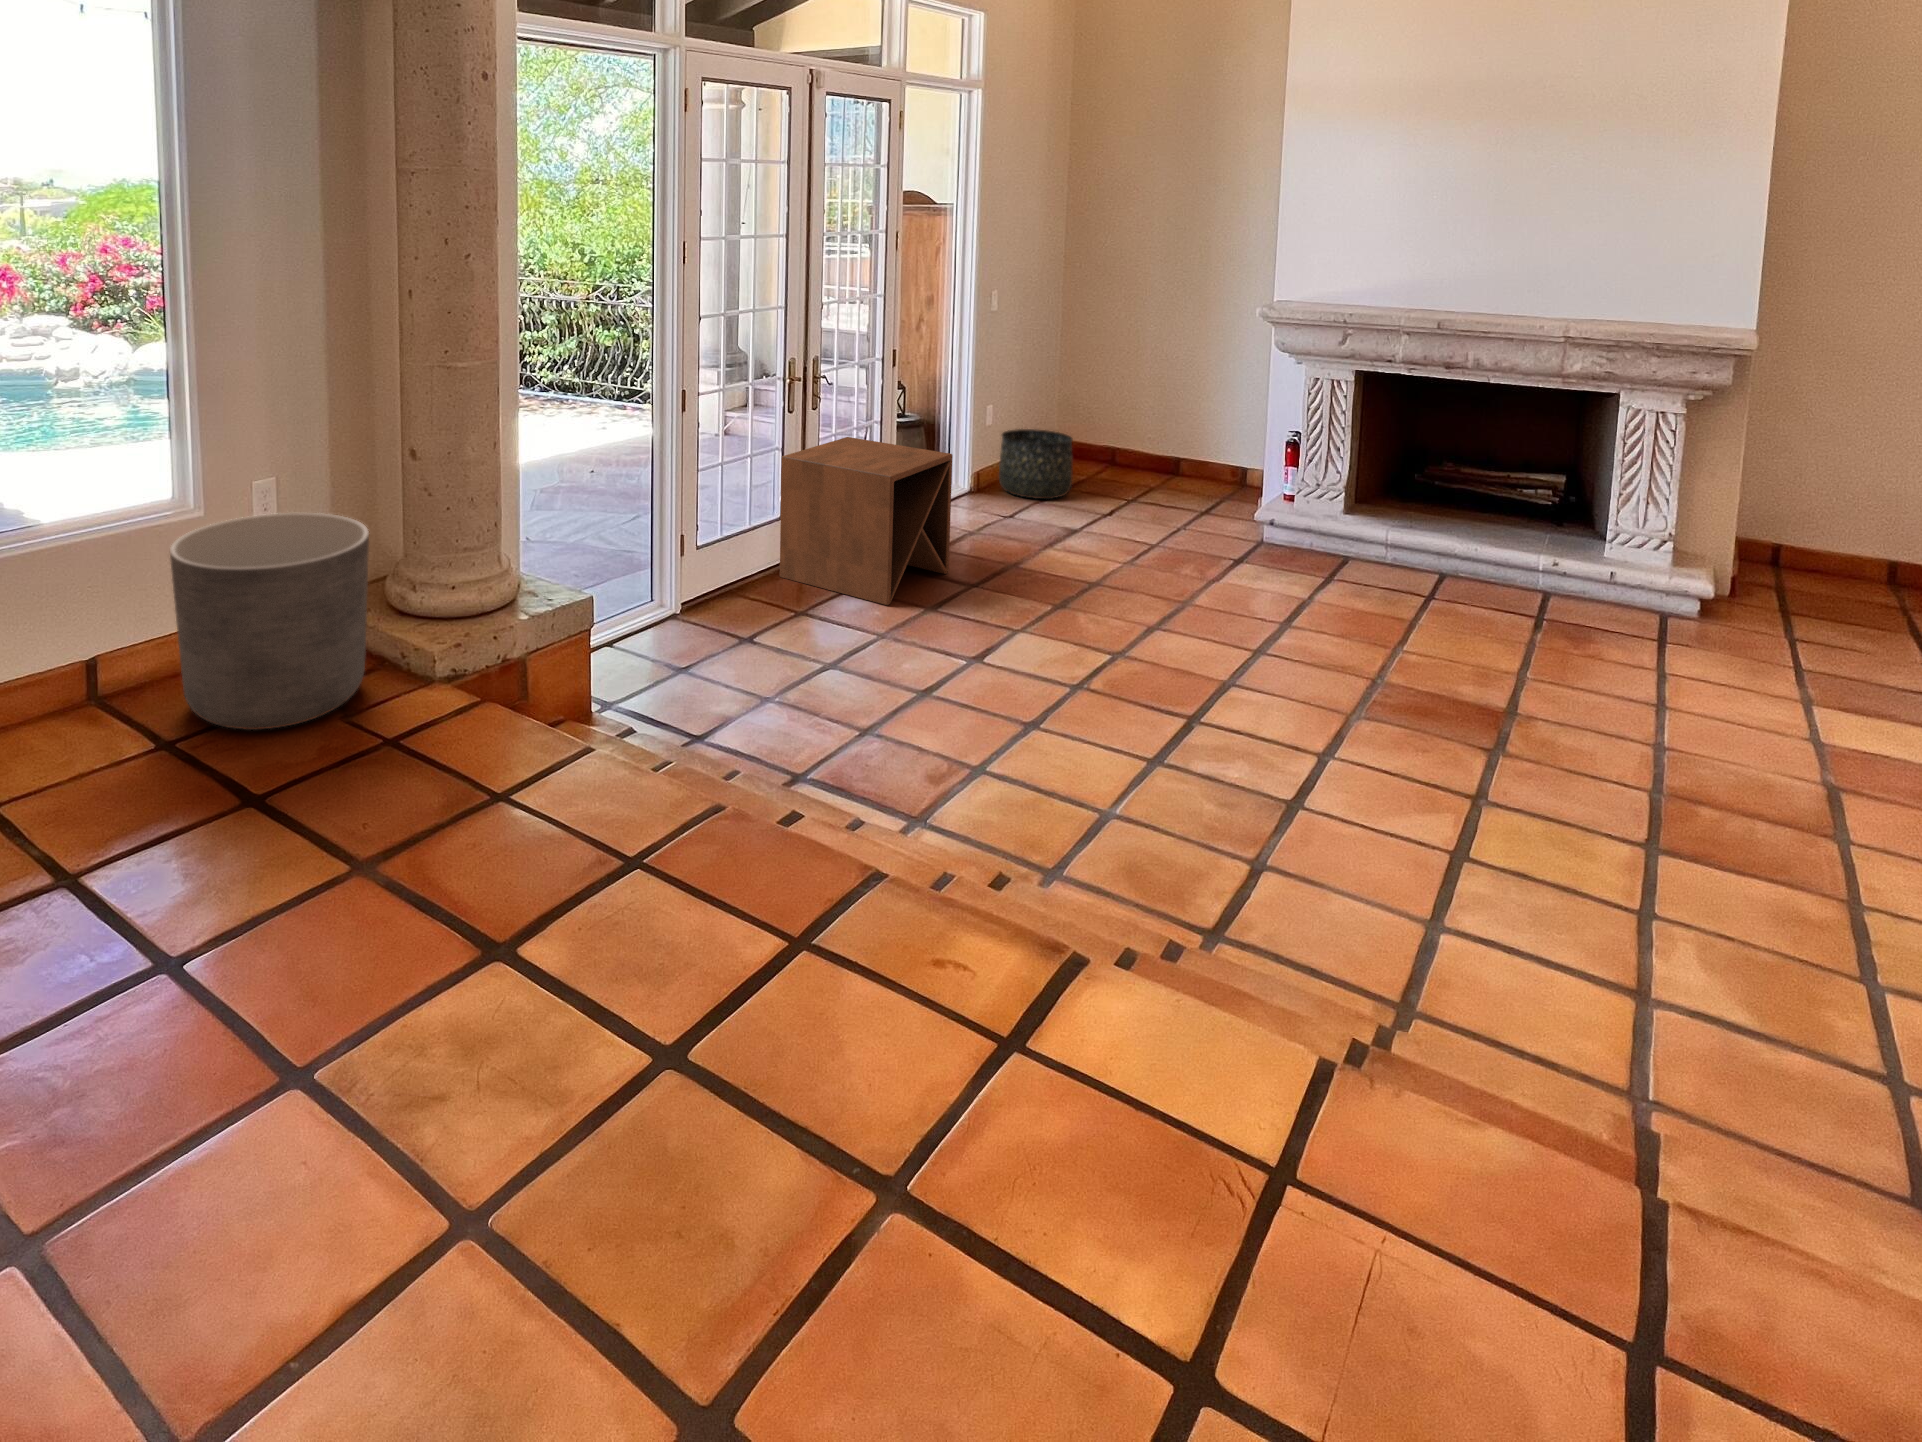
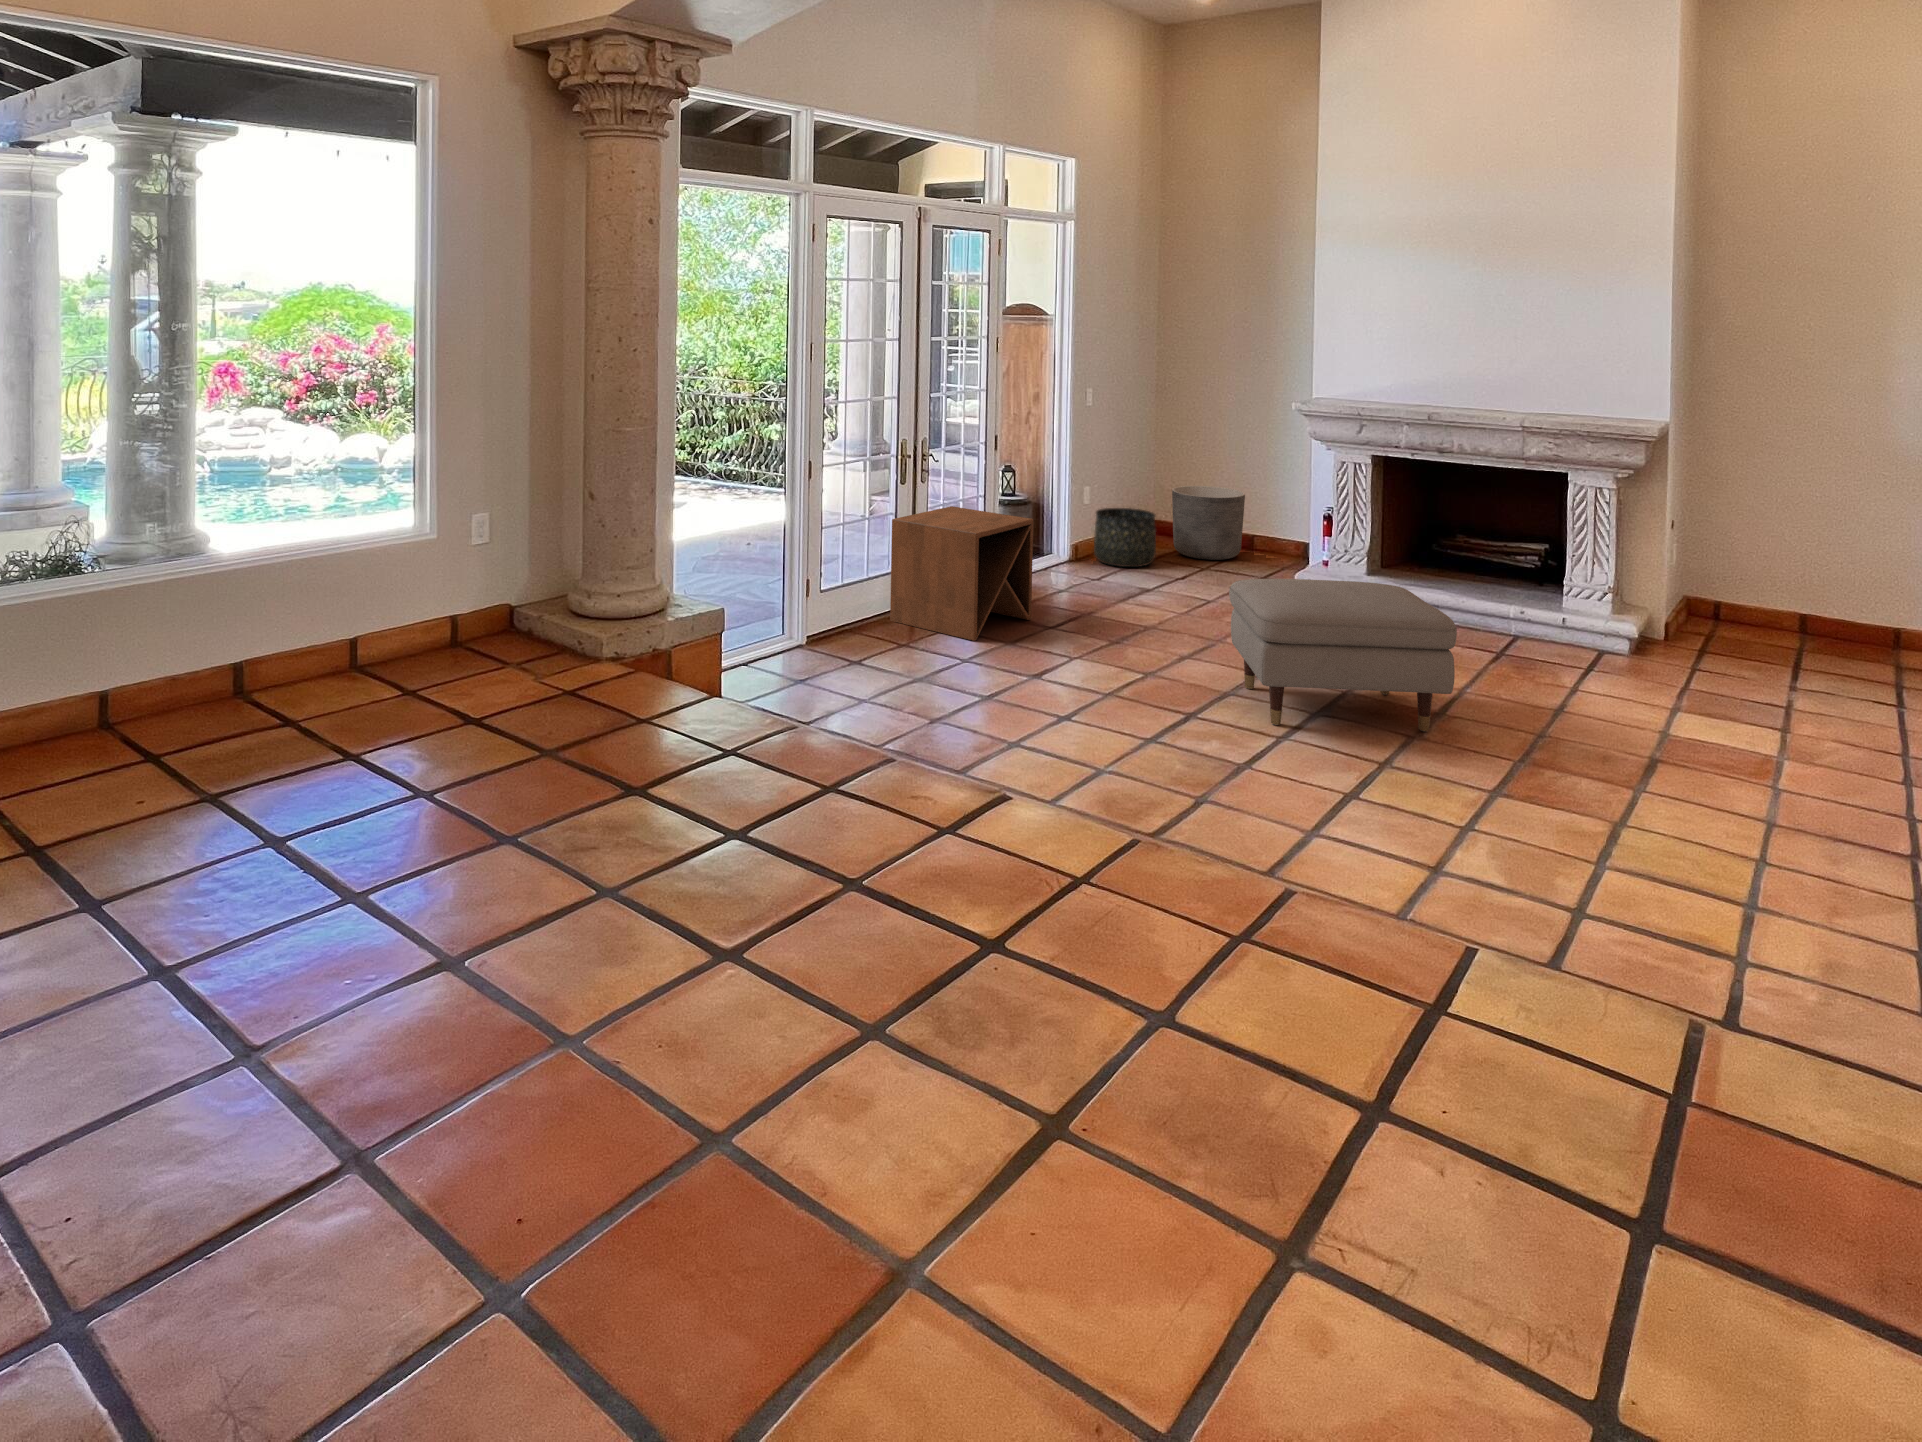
planter: present [170,513,369,730] -> present [1172,486,1245,560]
ottoman: none [1226,538,1561,743] -> present [1229,579,1457,732]

